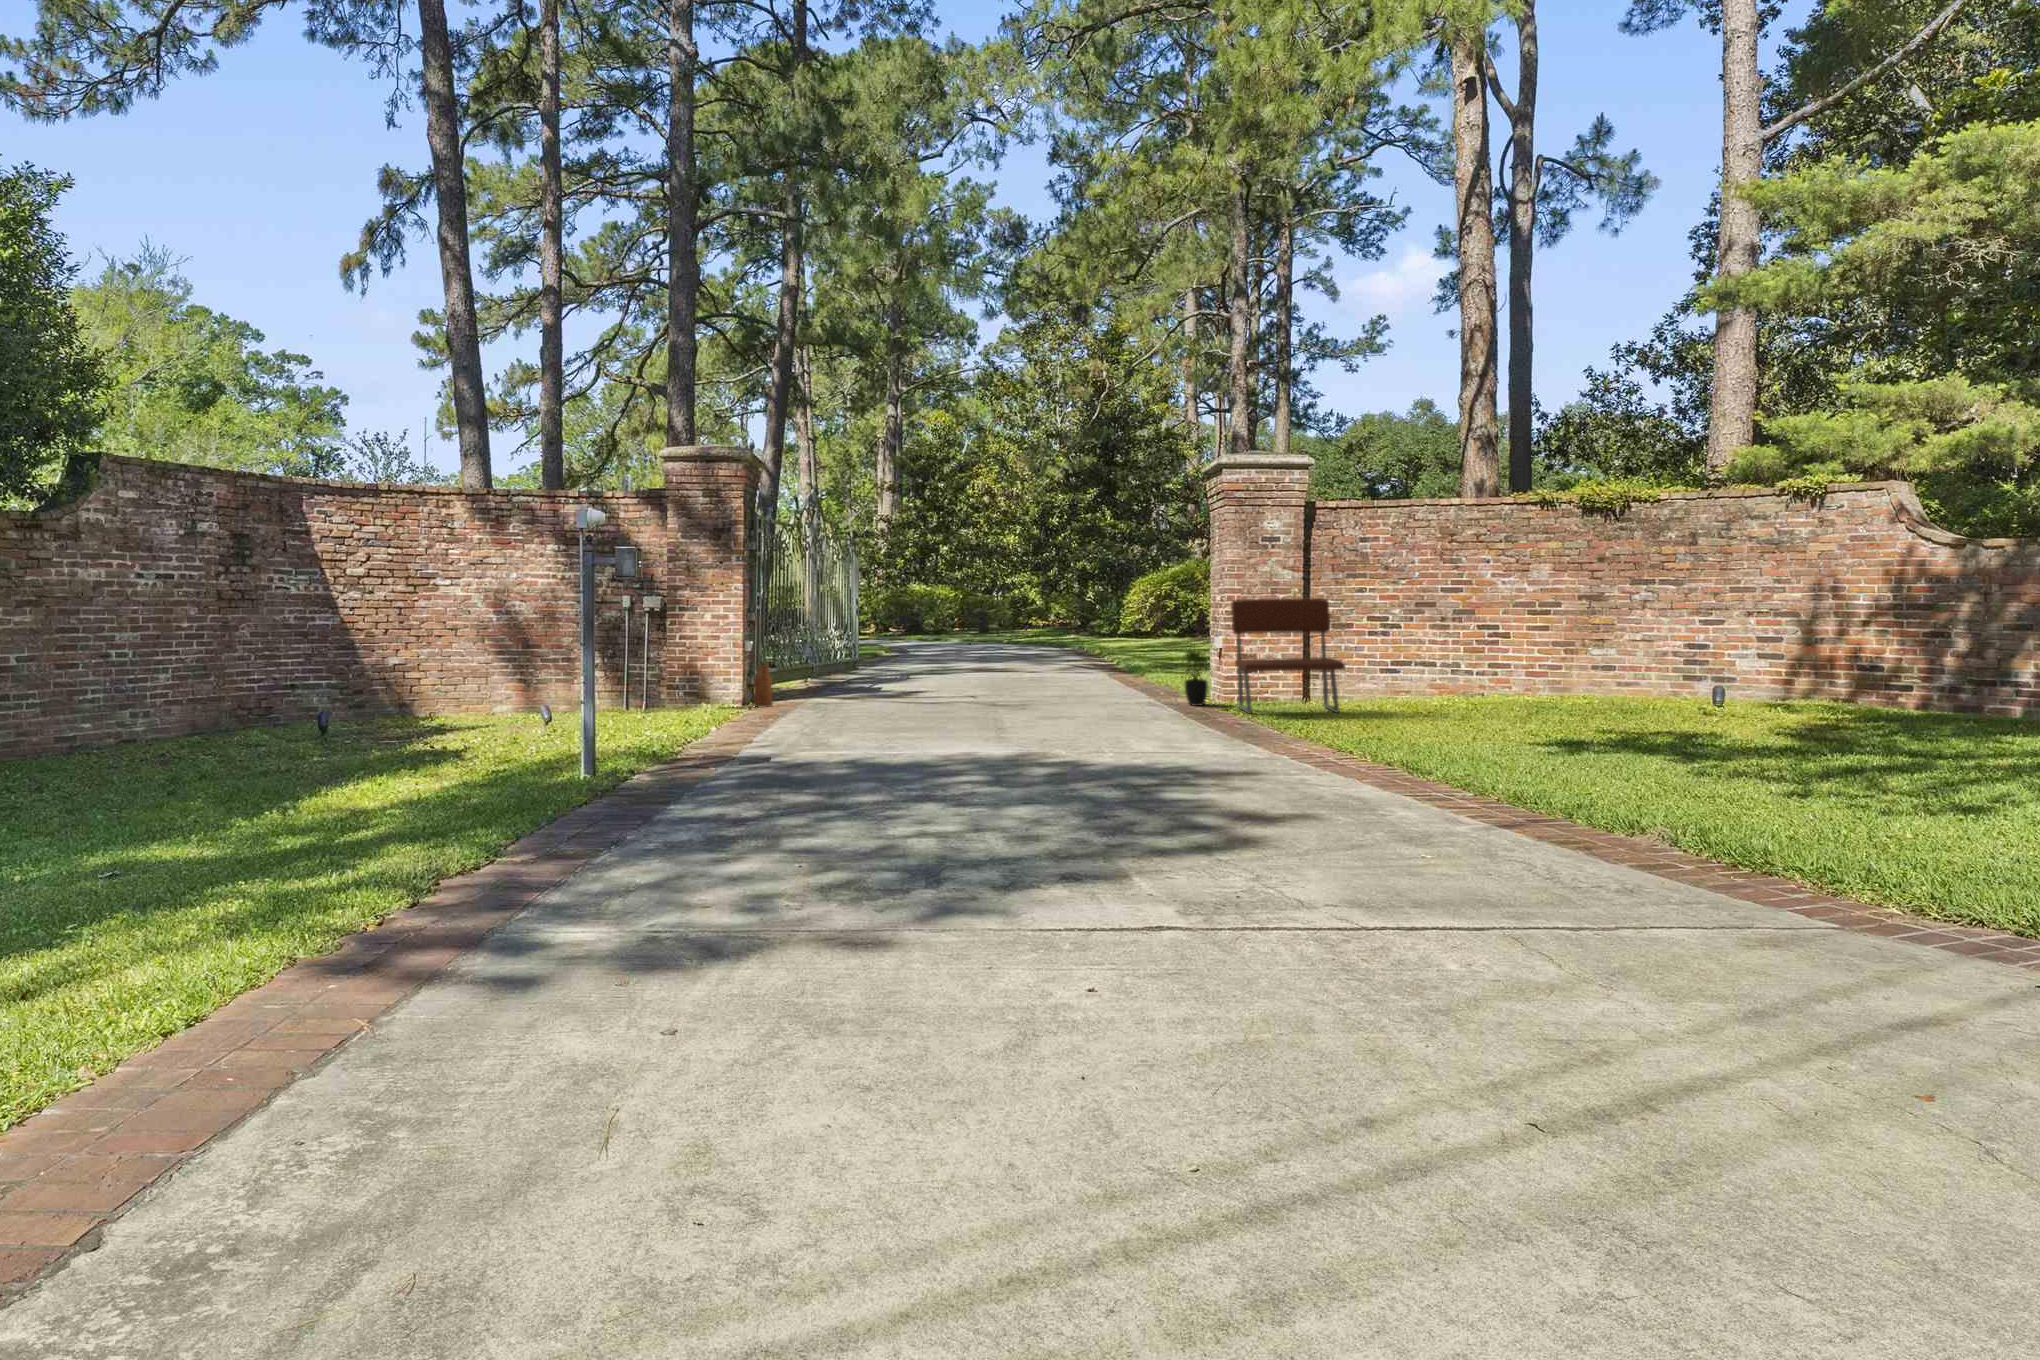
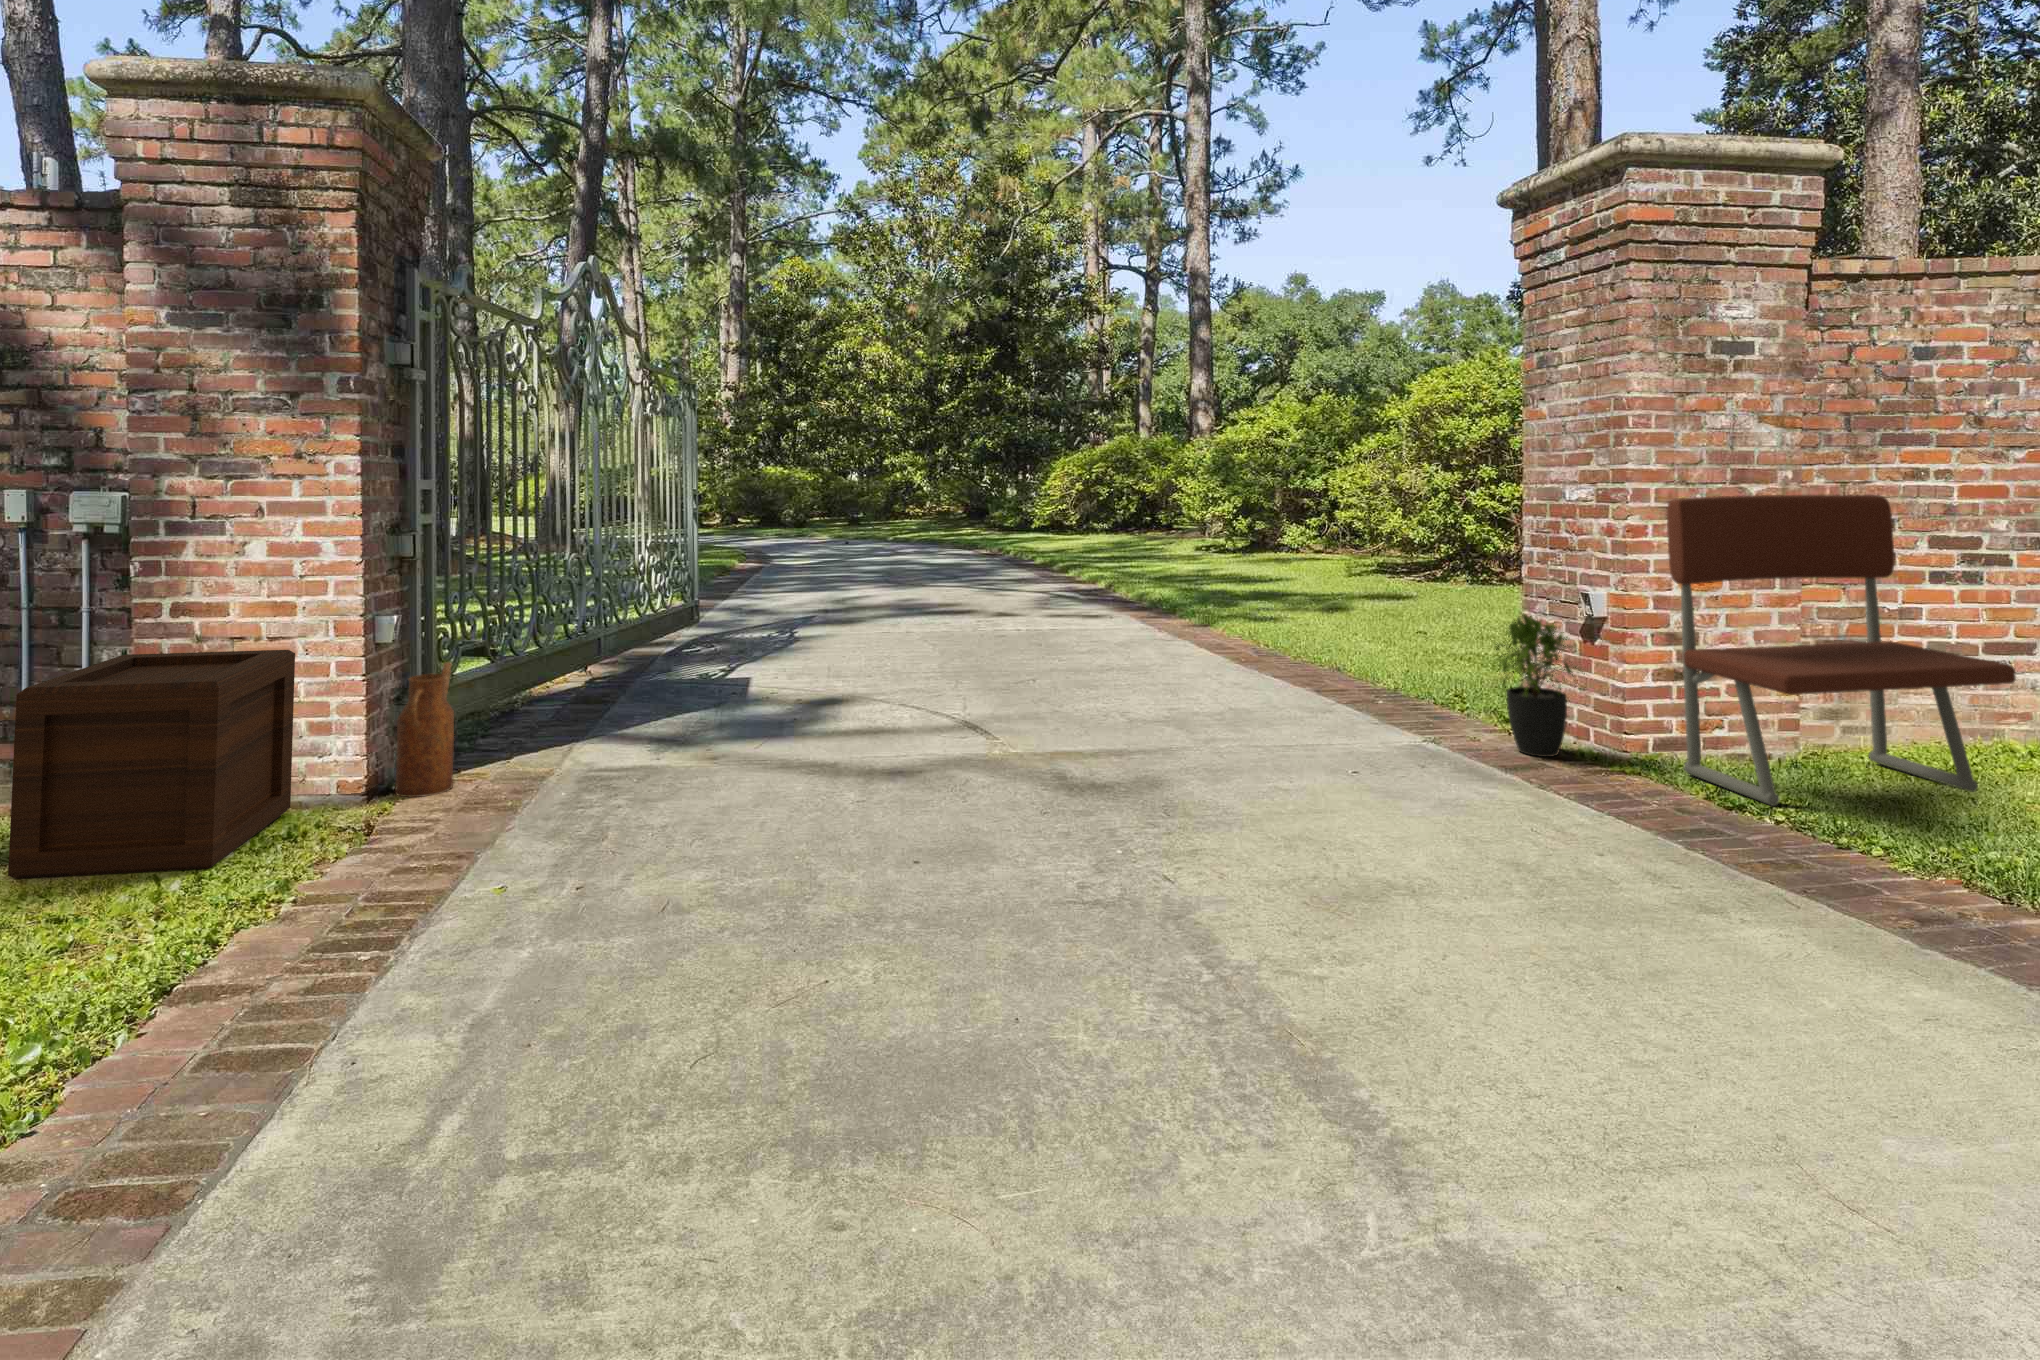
wooden crate: none [653,652,722,717] -> present [8,650,295,879]

